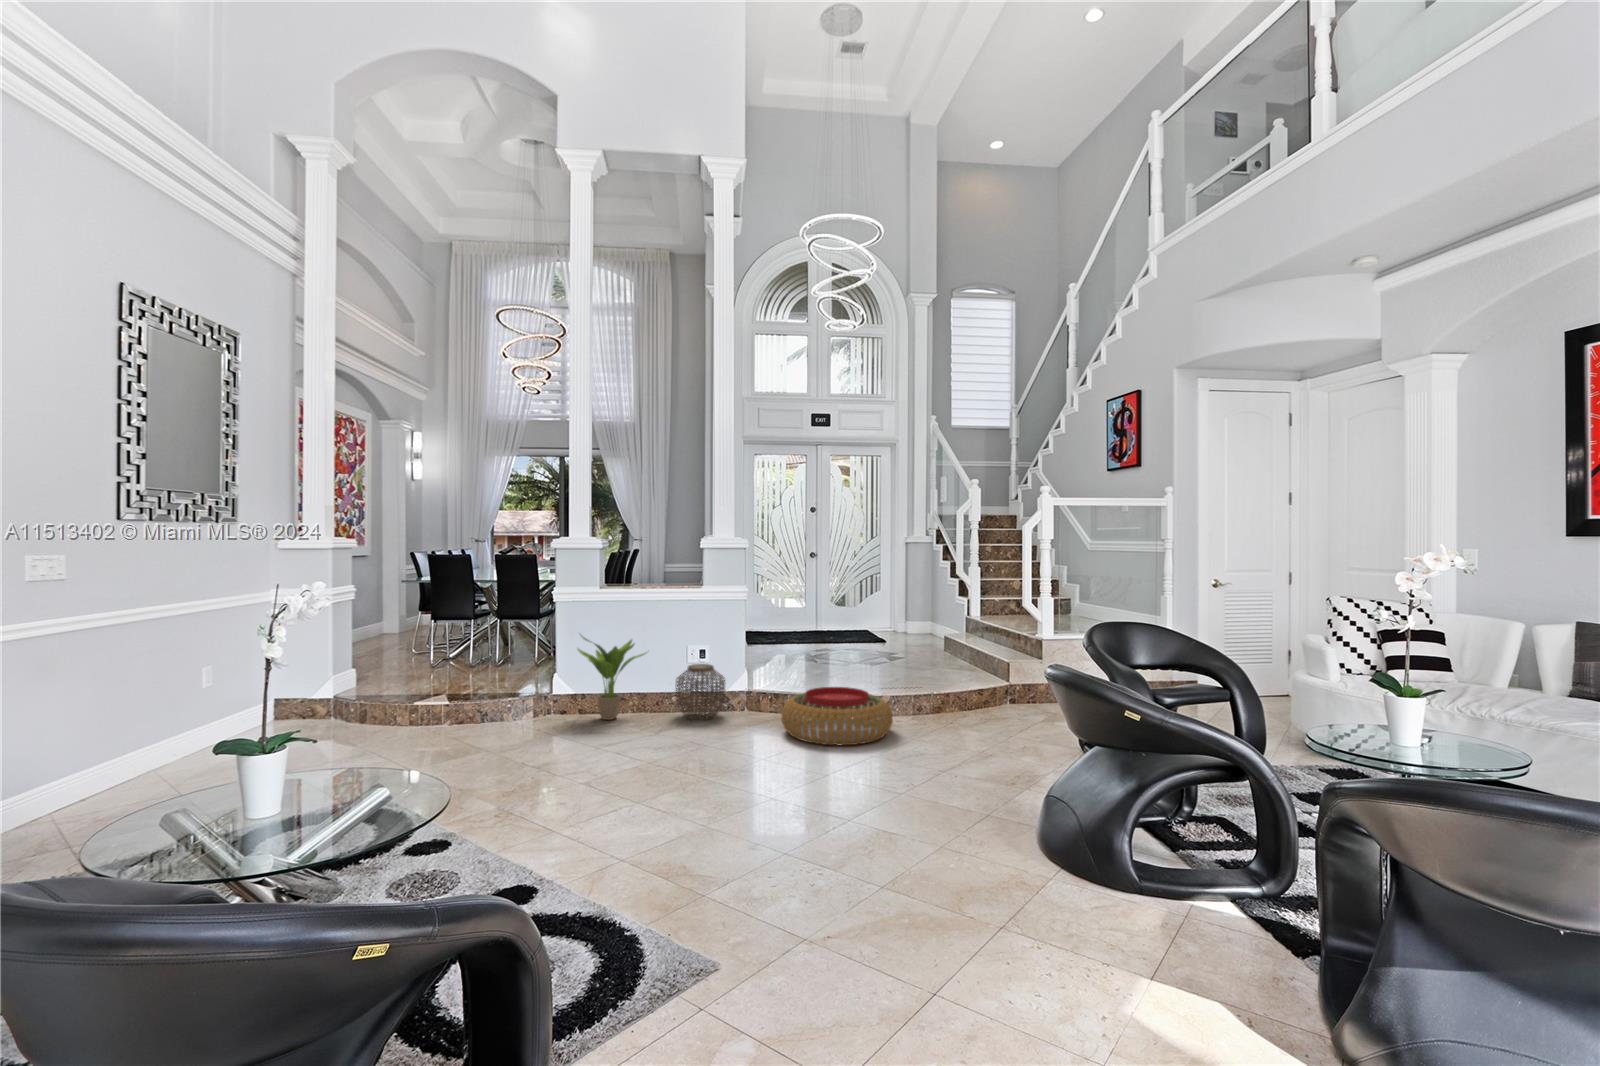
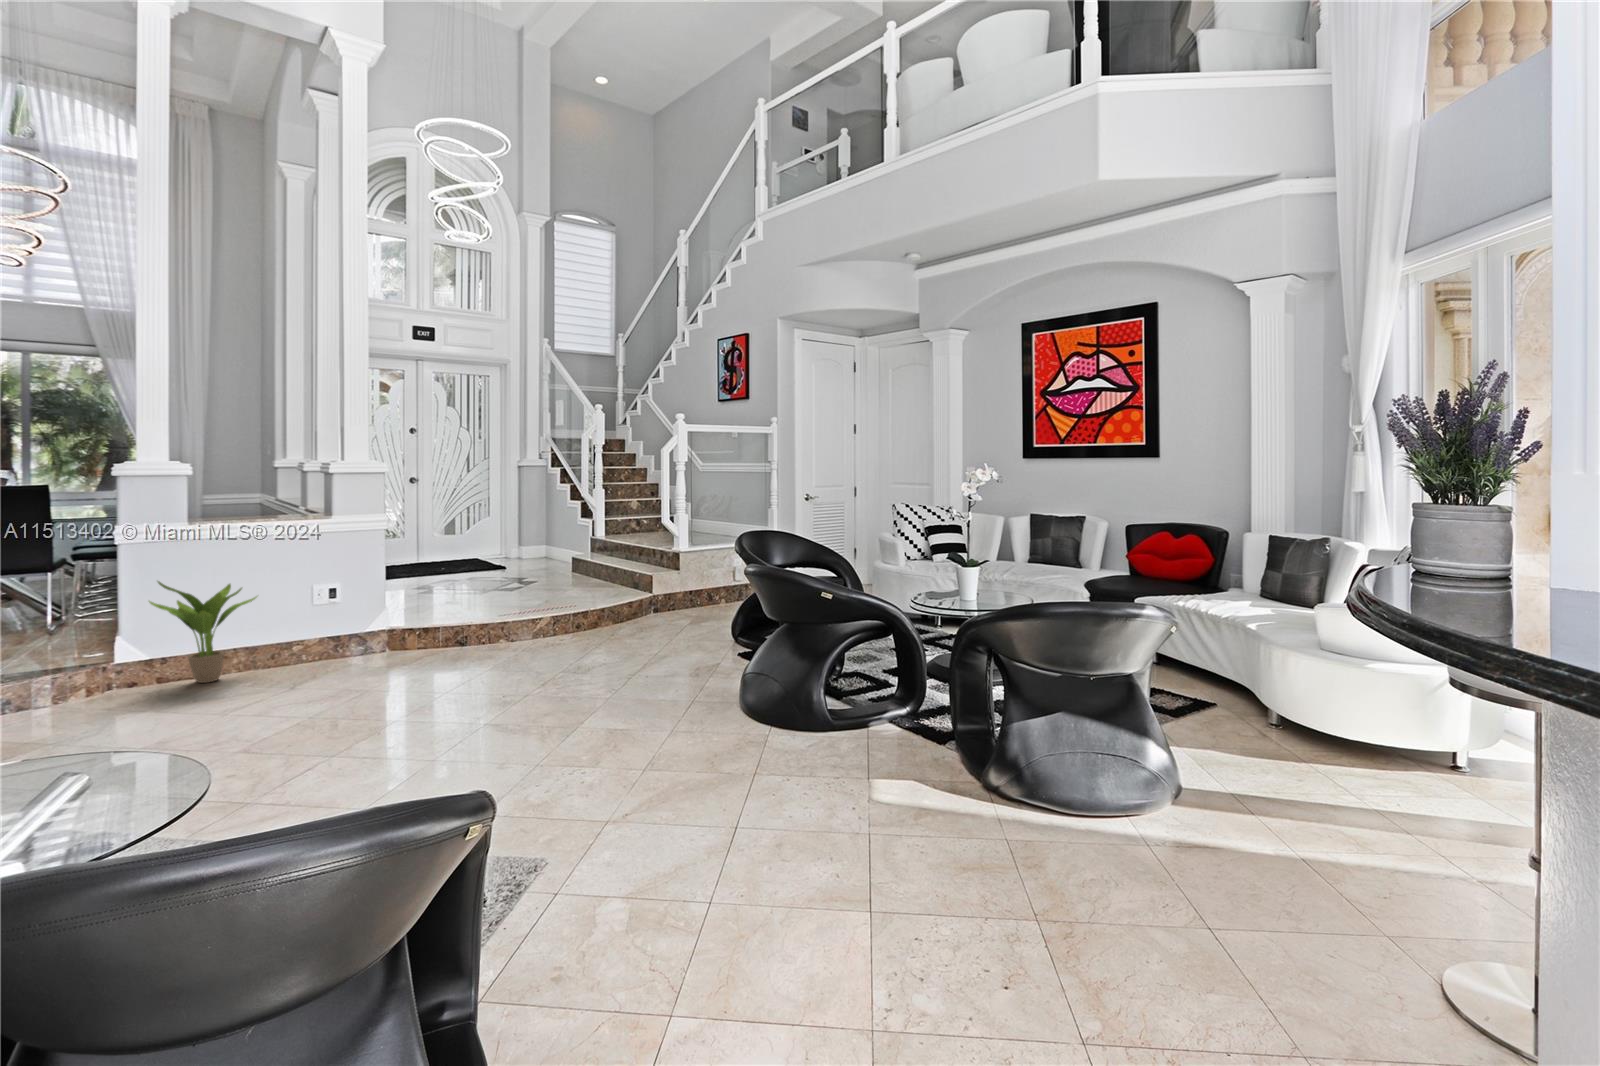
woven basket: present [676,664,725,720] -> none [301,604,367,667]
pouf: present [781,687,893,745] -> none [446,612,567,669]

